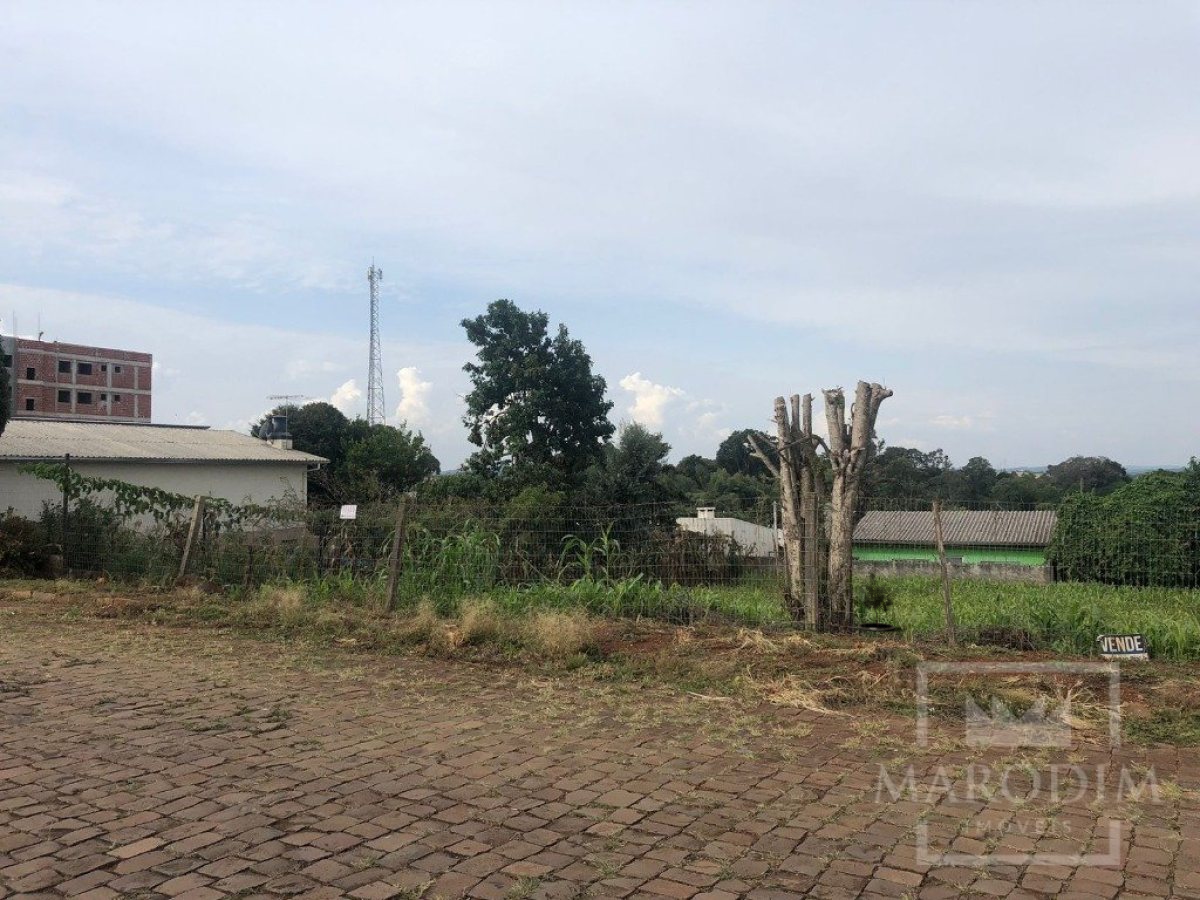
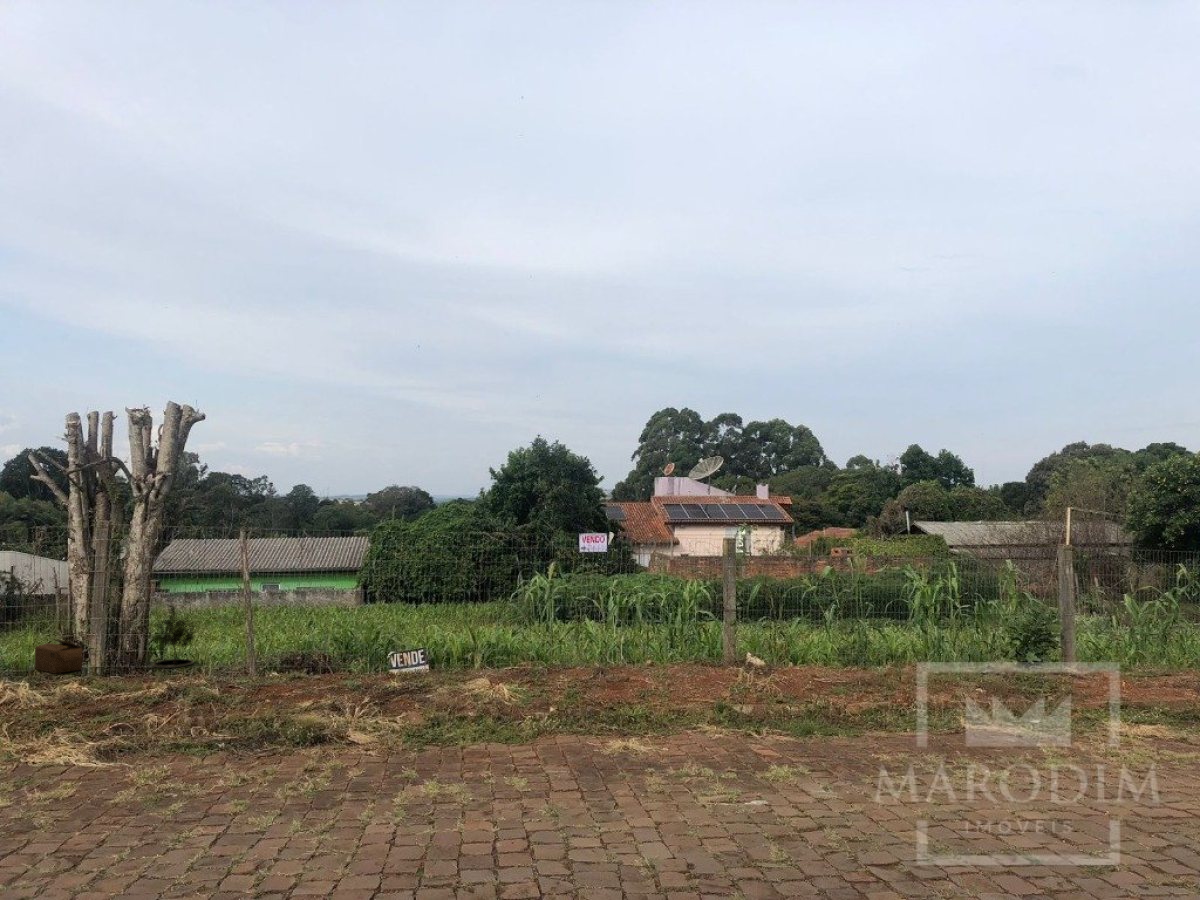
cardboard box: none [762,595,799,627] -> present [35,639,83,674]

